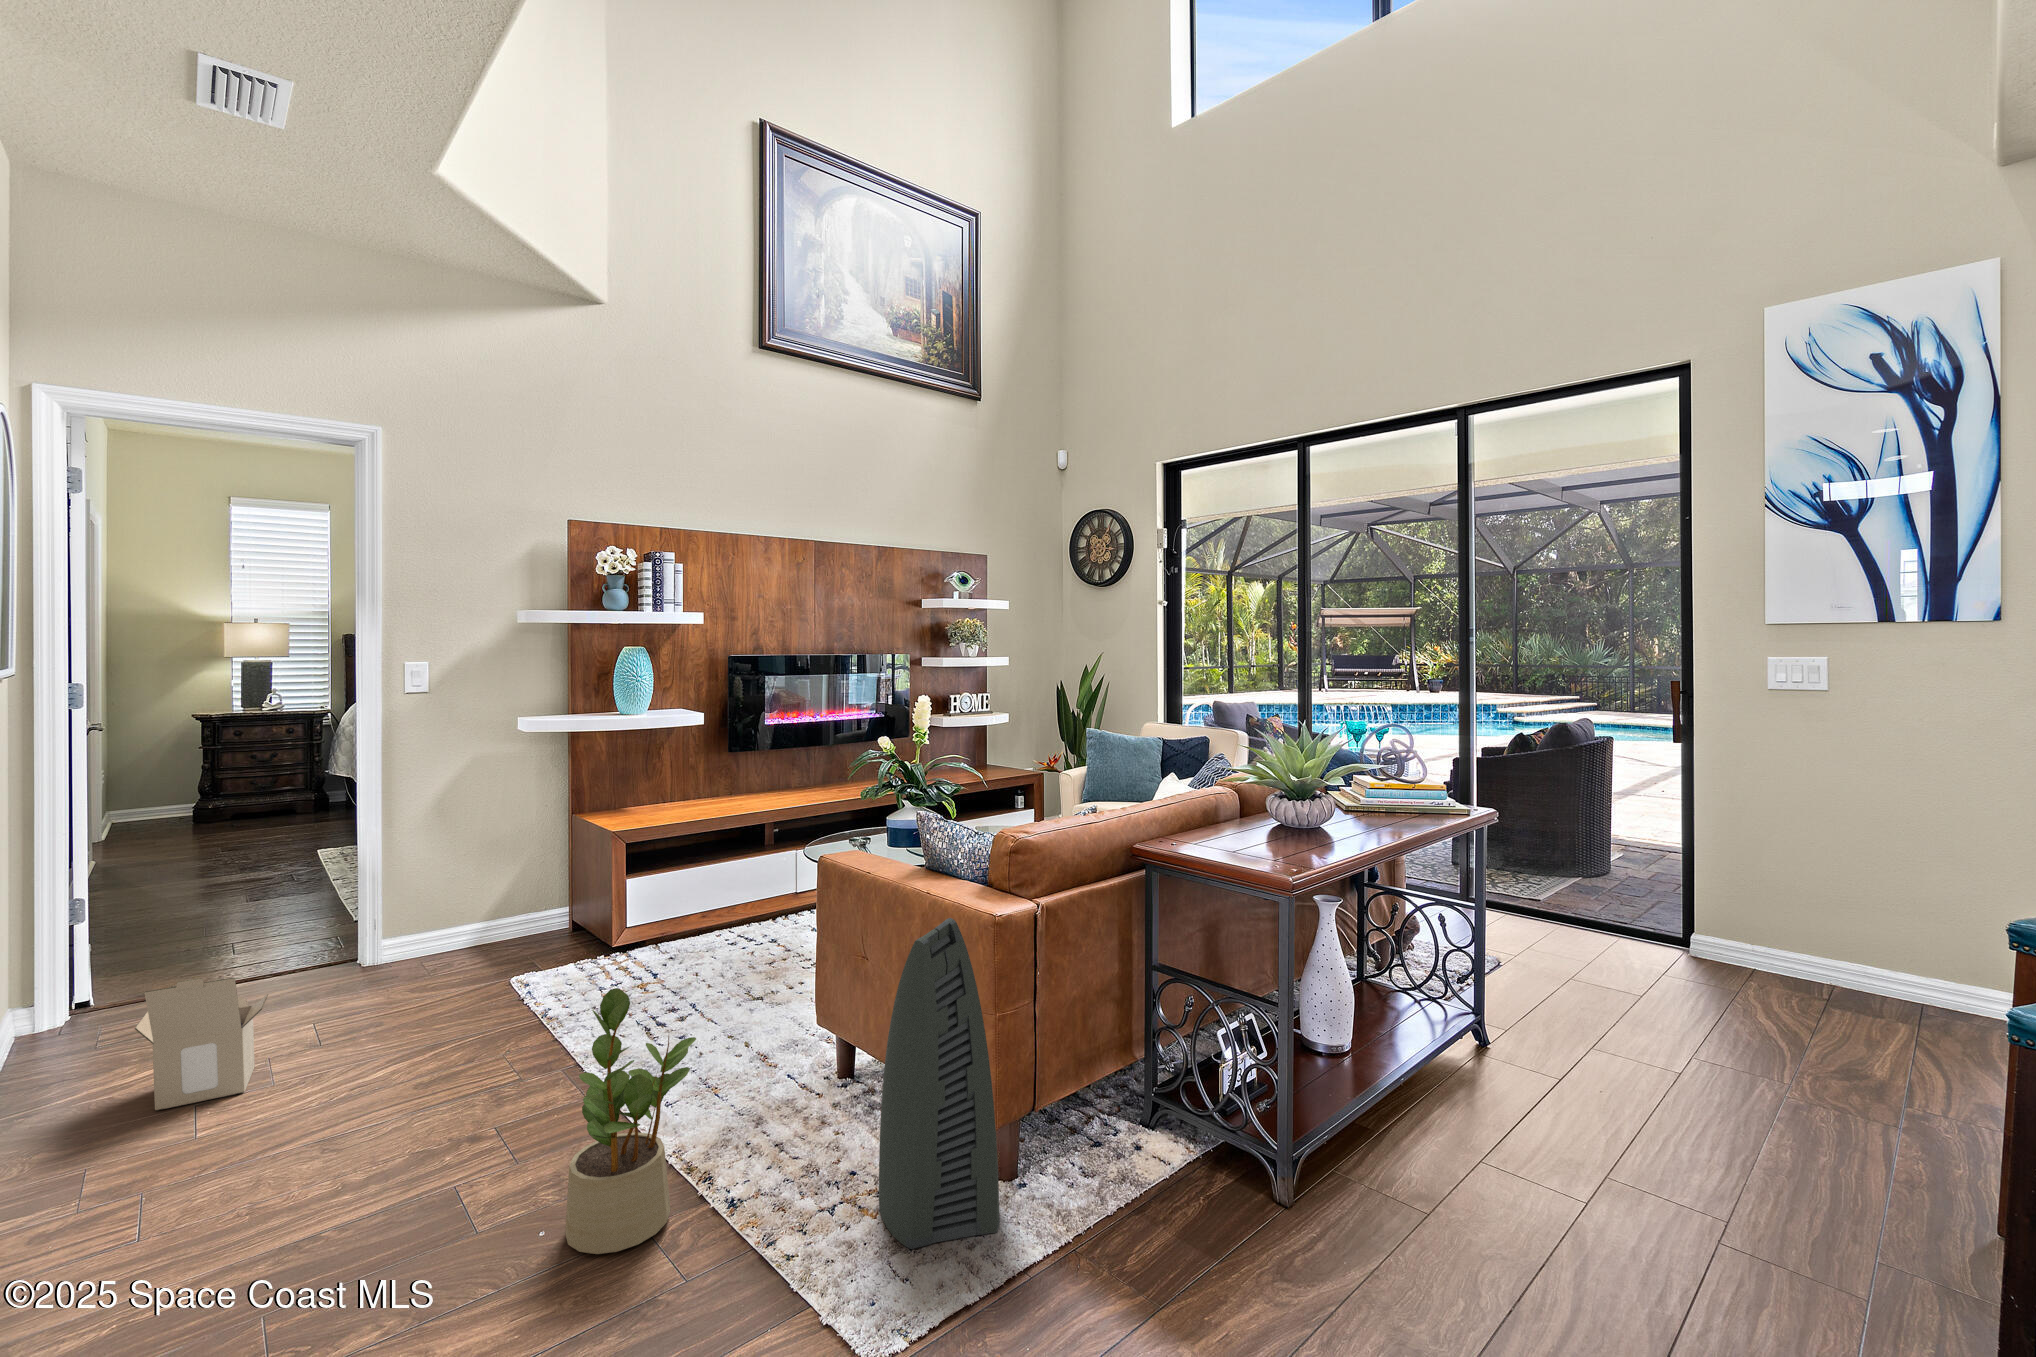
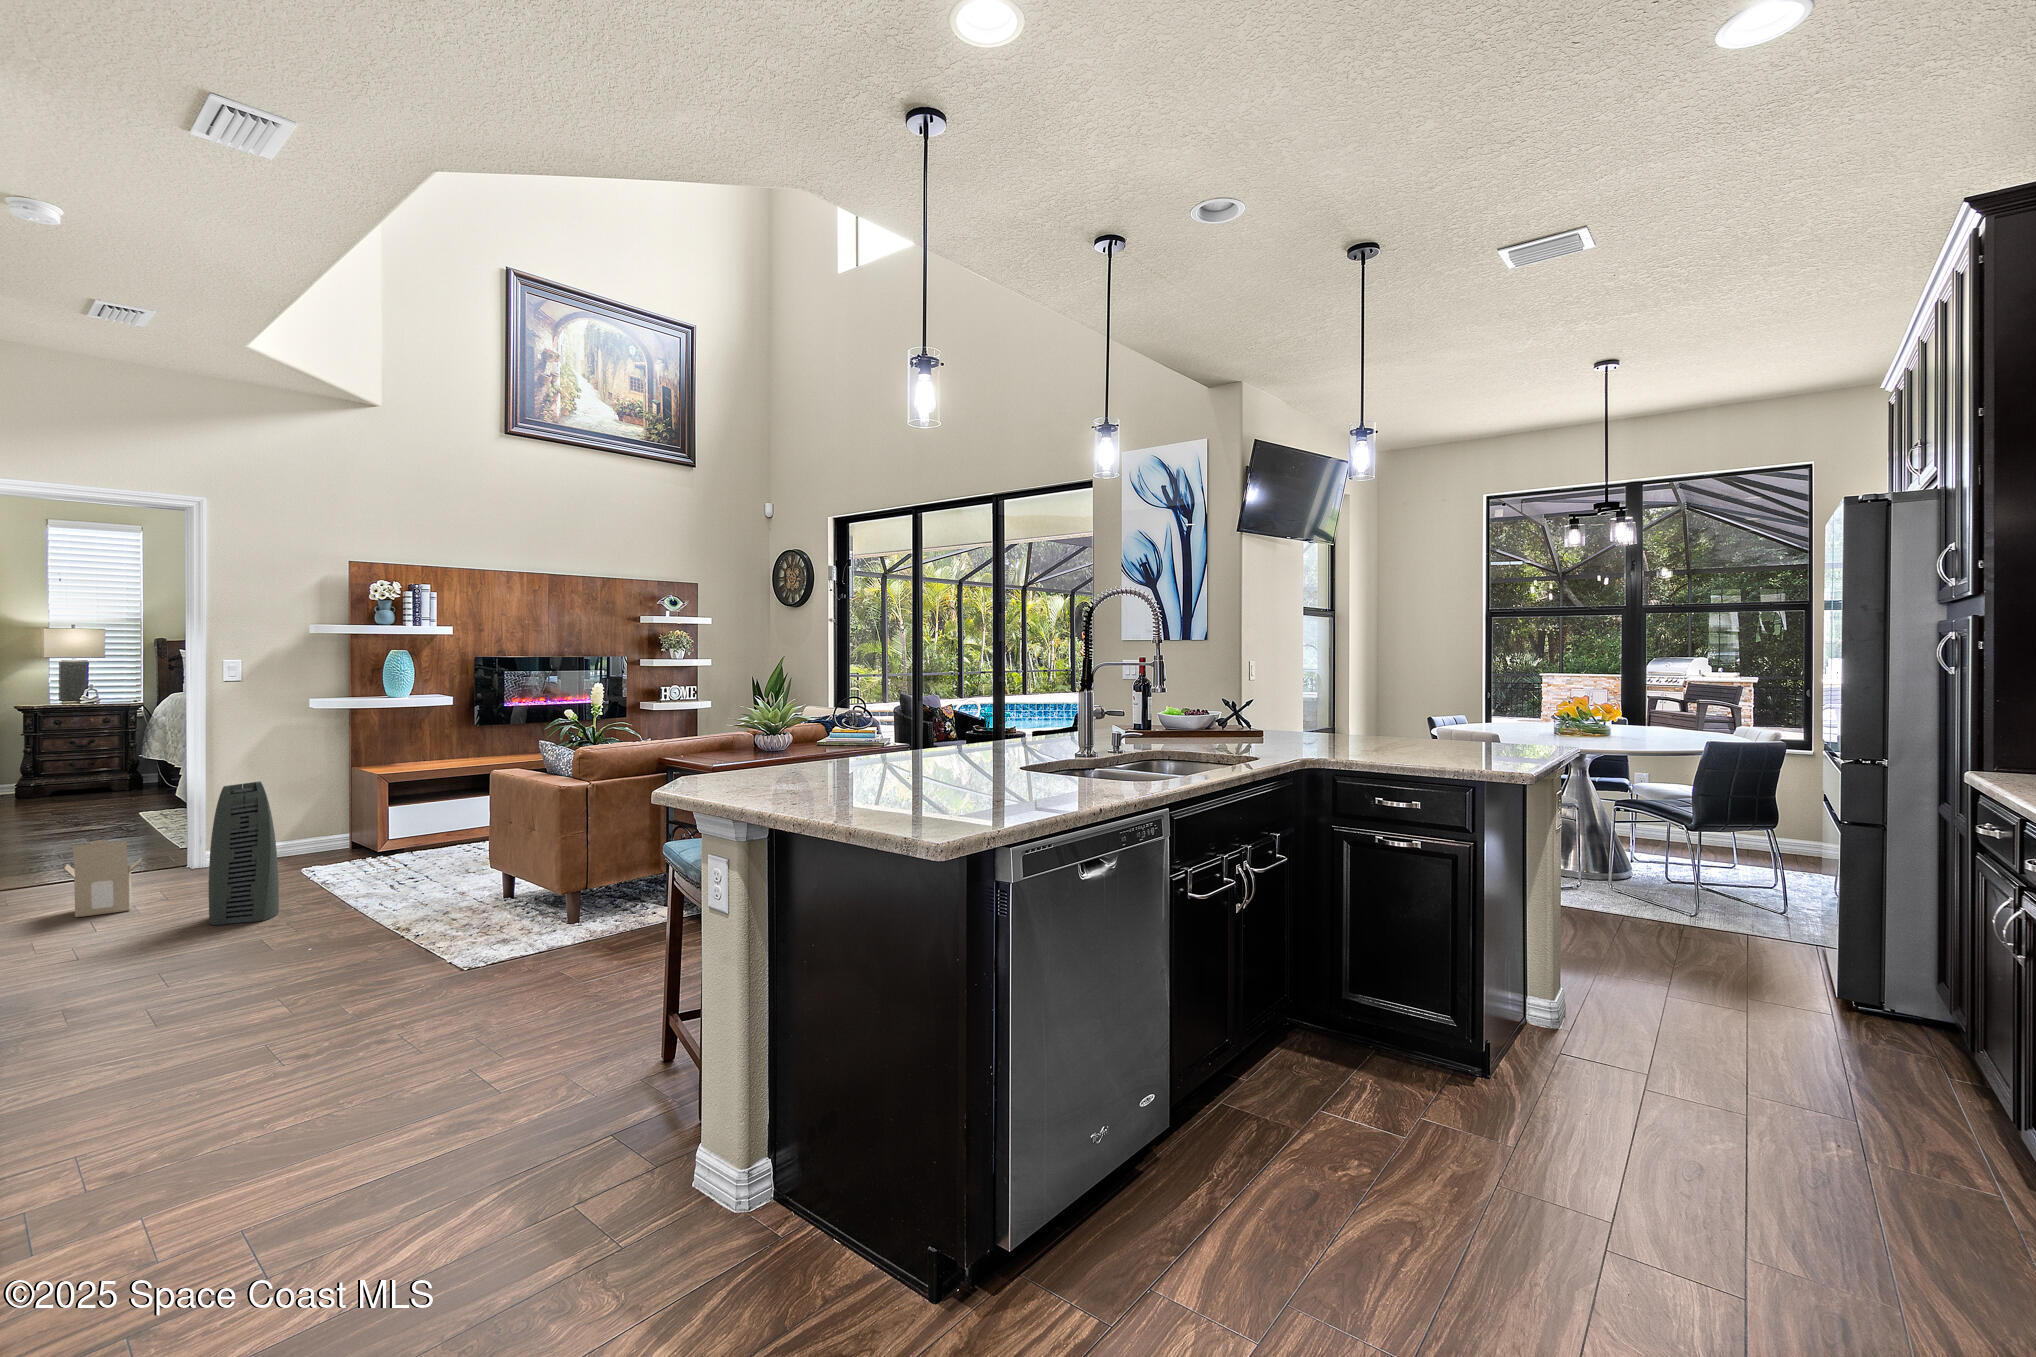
air purifier: present [879,918,999,1249] -> present [209,781,279,925]
potted plant: present [565,988,696,1254] -> none [328,819,402,943]

